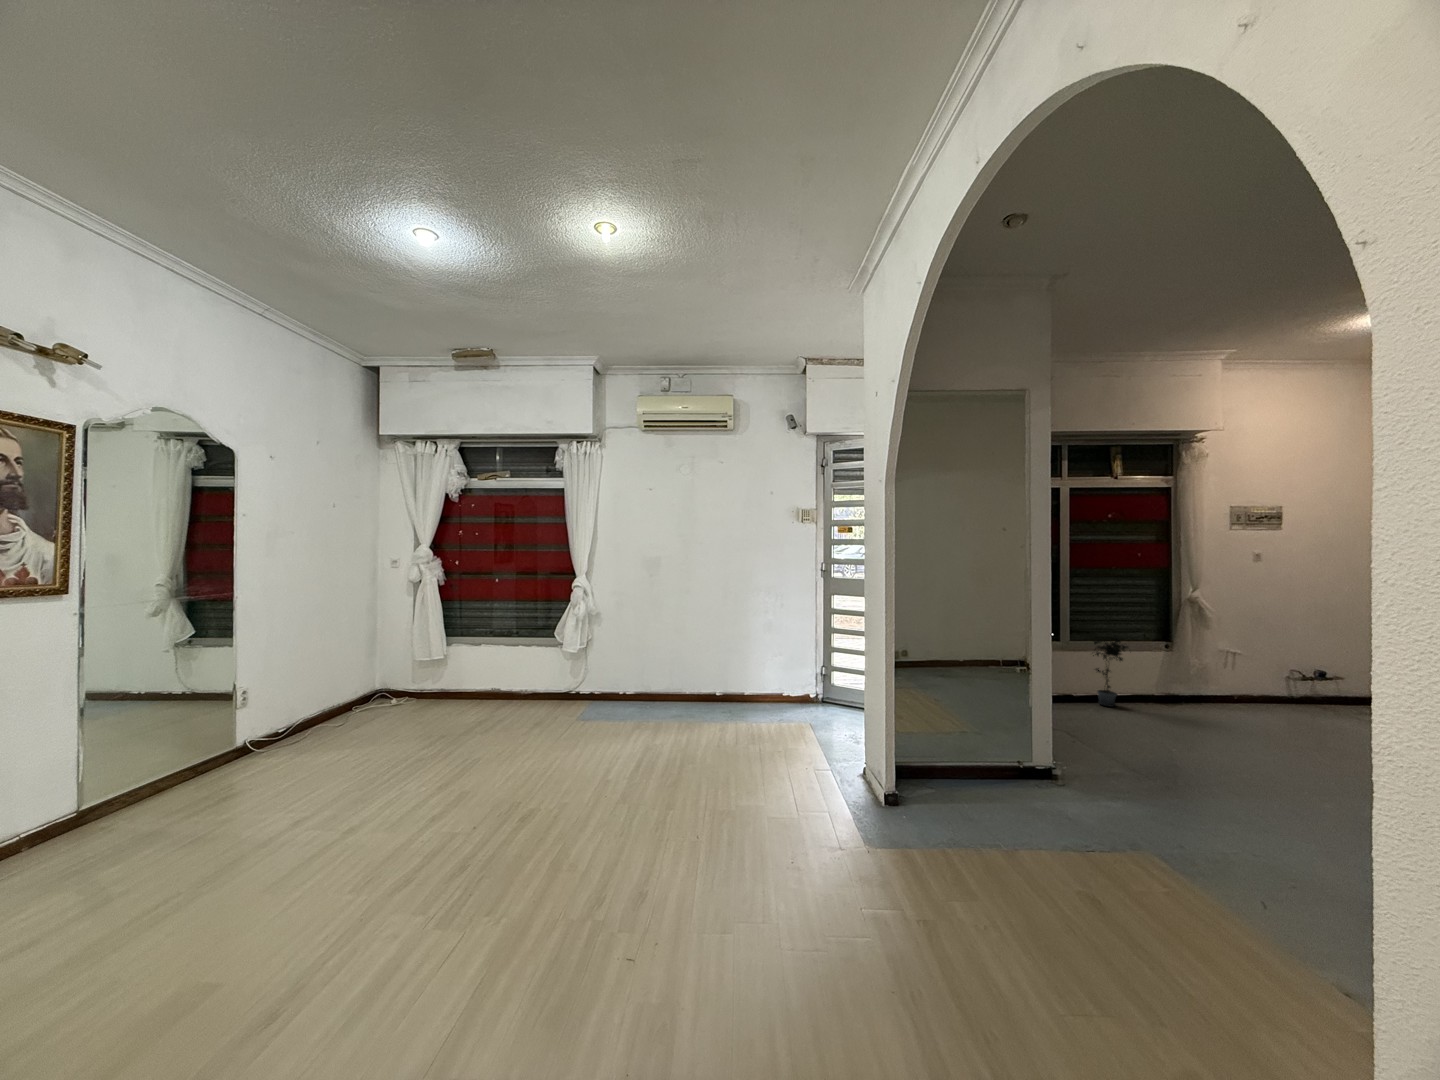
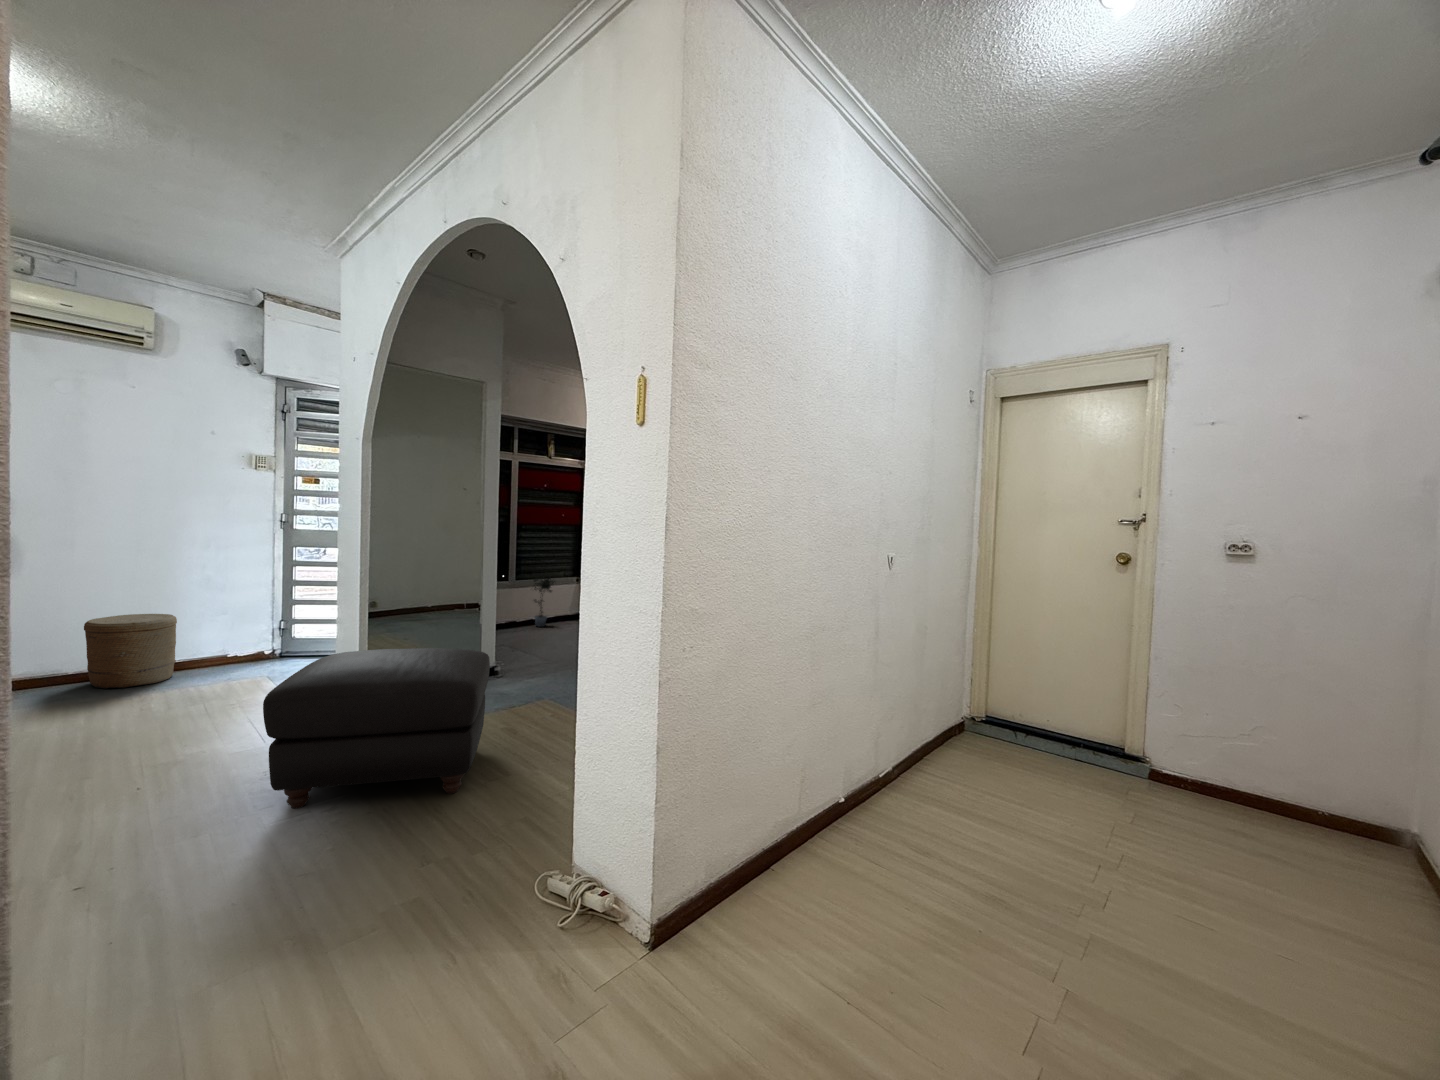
woven basket: none [692,651,747,715] -> present [84,614,177,689]
ottoman: none [780,740,1056,1014] -> present [263,648,490,808]

